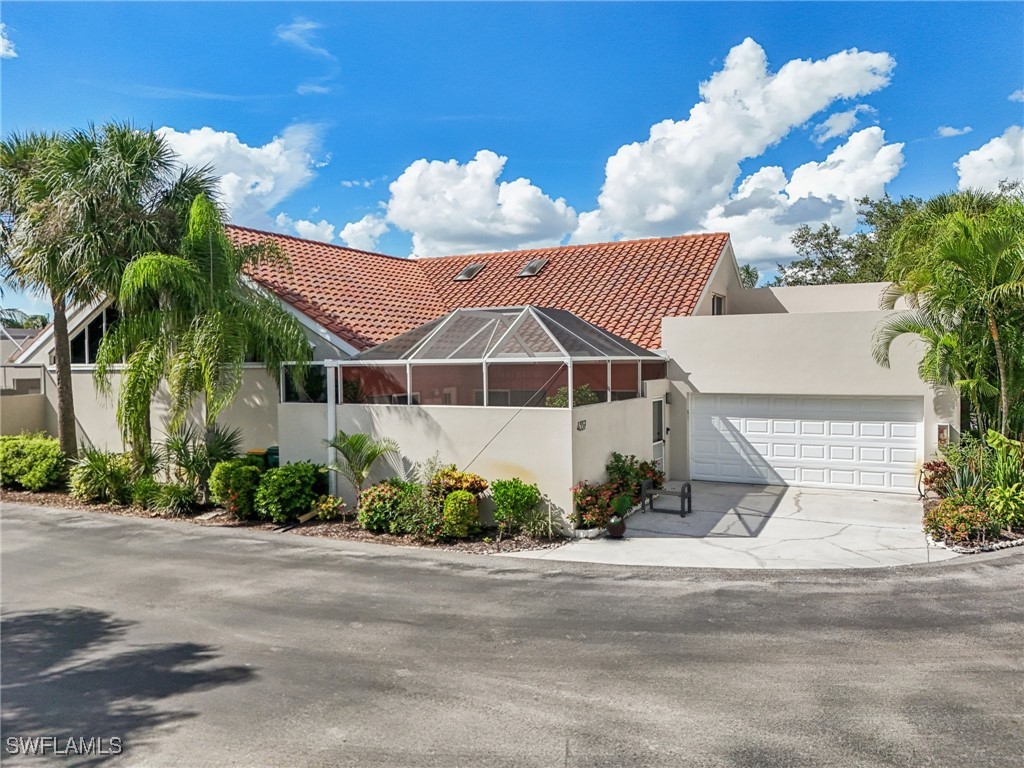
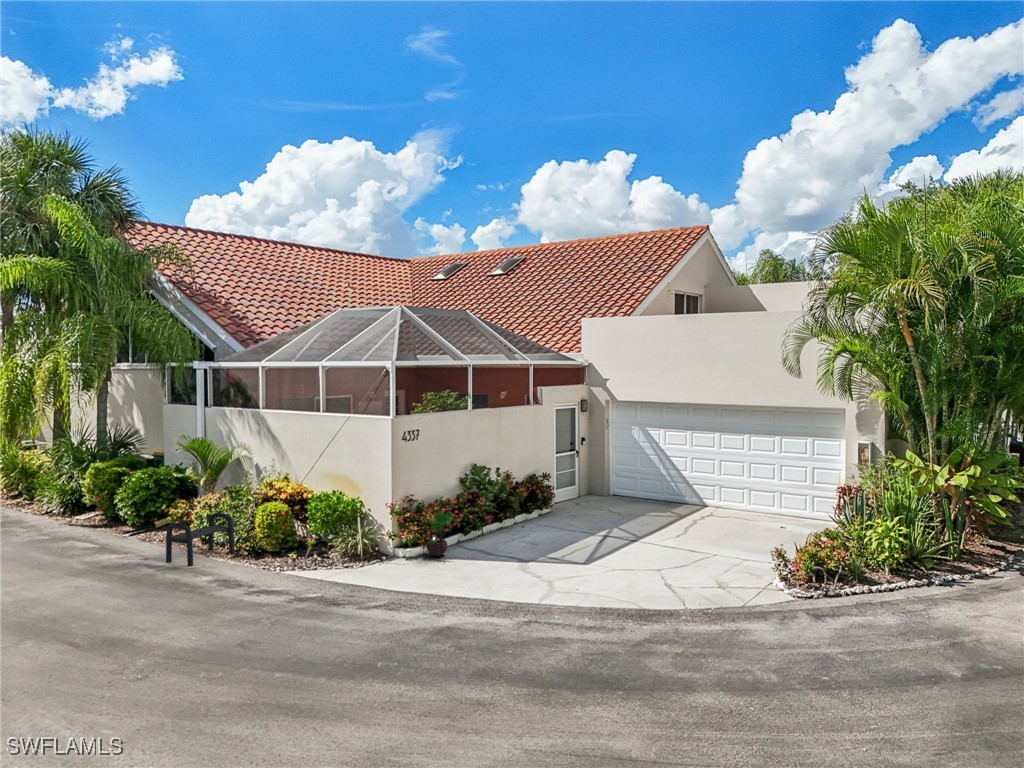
bench: present [641,479,692,517] -> present [166,513,234,566]

